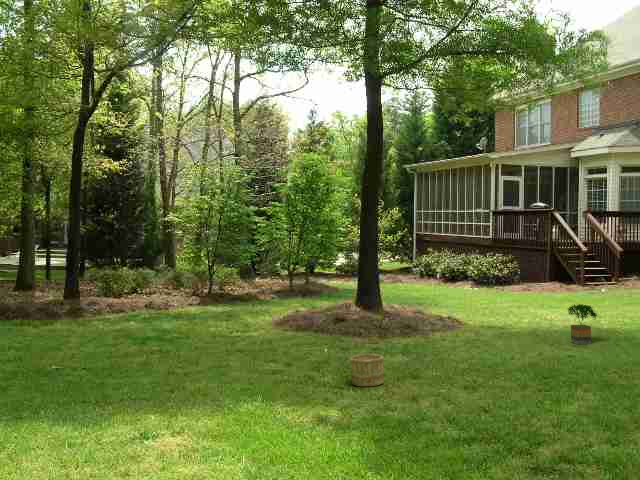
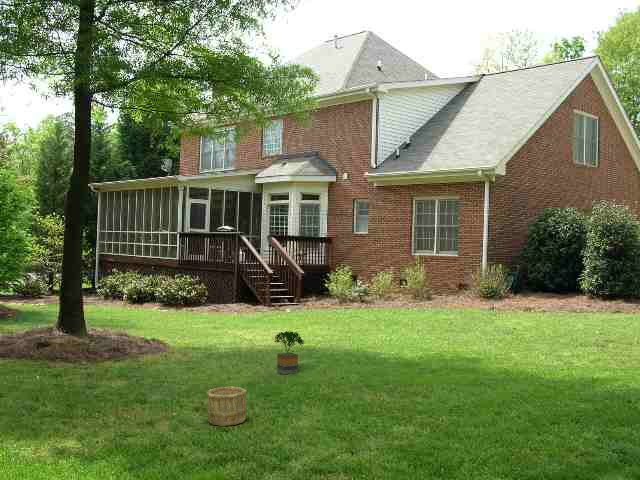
wooden bucket: present [349,354,384,386] -> present [206,386,247,426]

